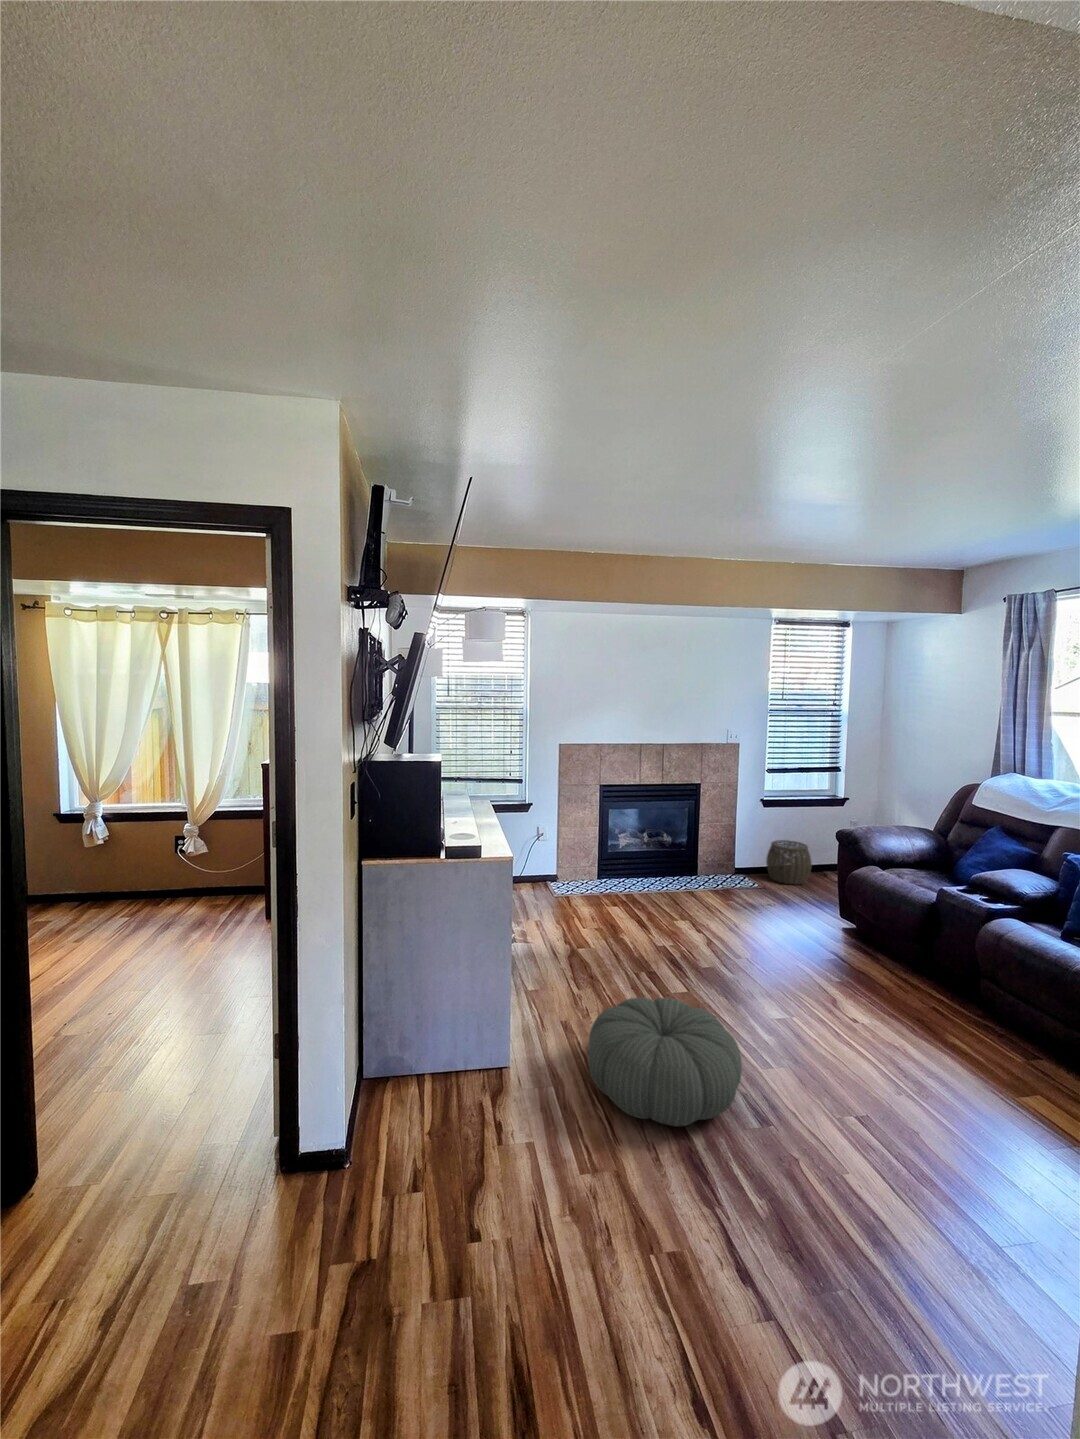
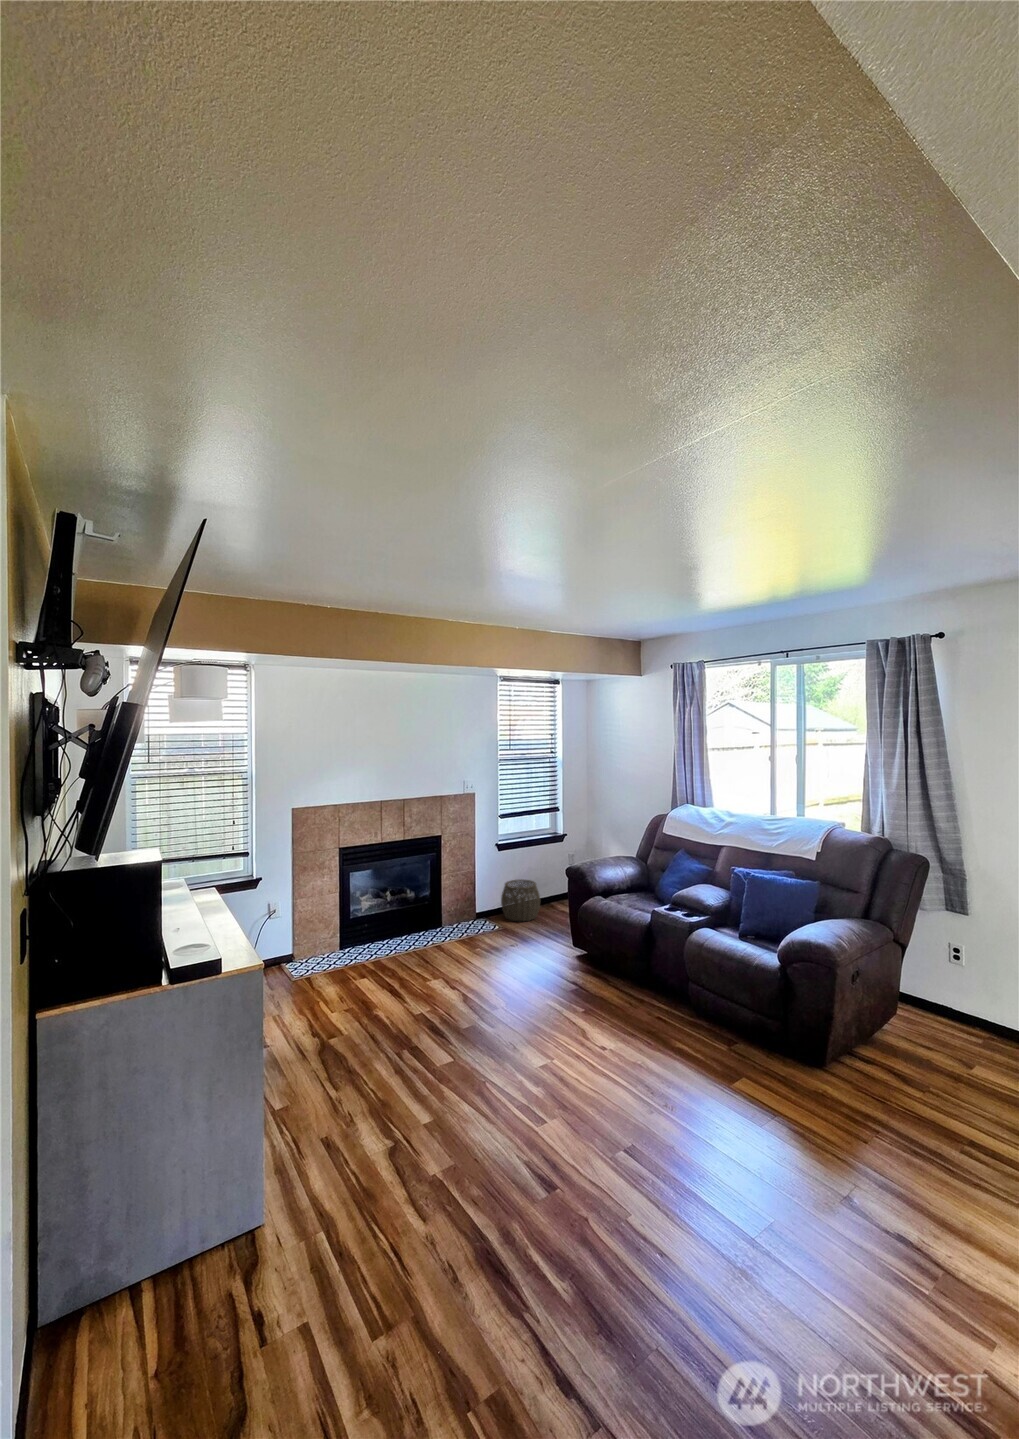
pouf: present [588,998,742,1126] -> none [362,1080,523,1234]

